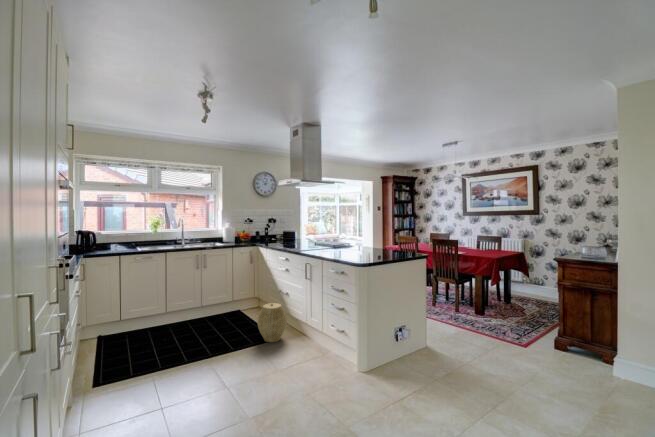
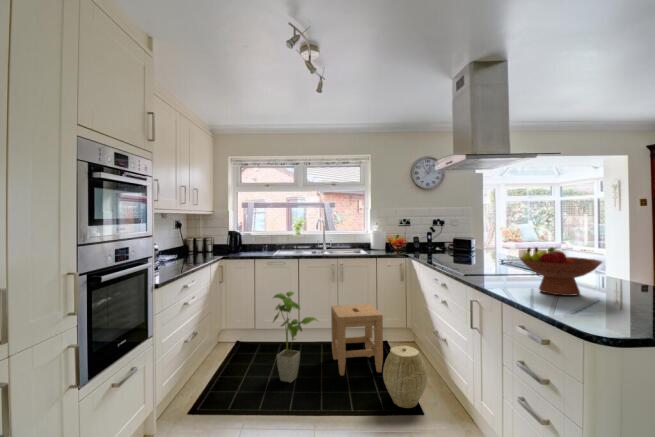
fruit bowl: none [342,233,377,256] -> present [519,247,602,296]
house plant: none [163,277,205,350] -> present [273,292,318,382]
stool: none [205,282,250,336] -> present [331,304,383,375]

